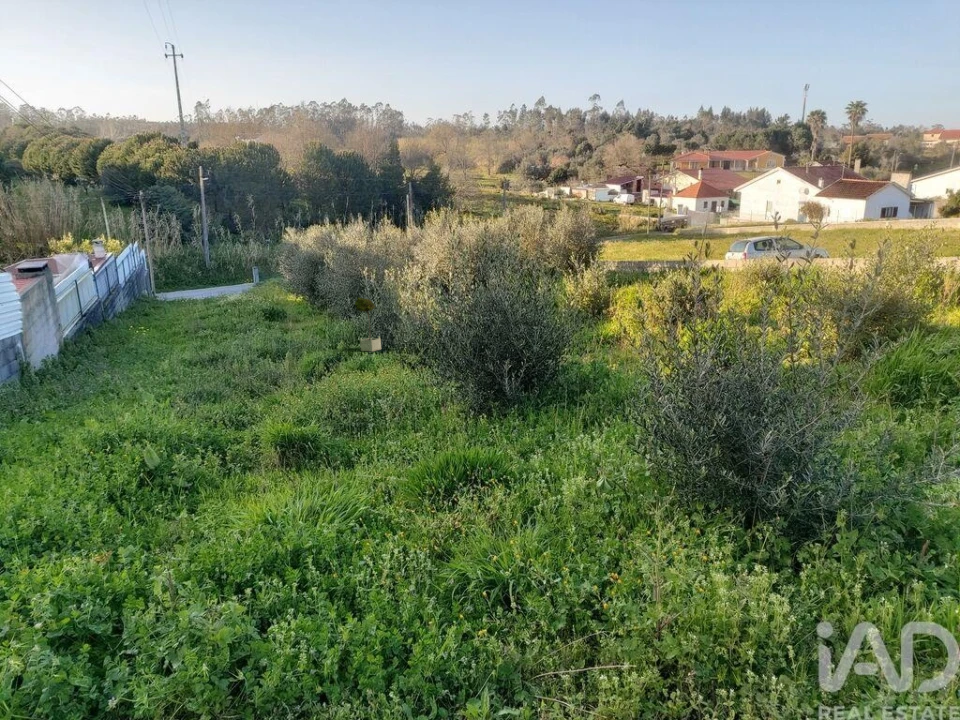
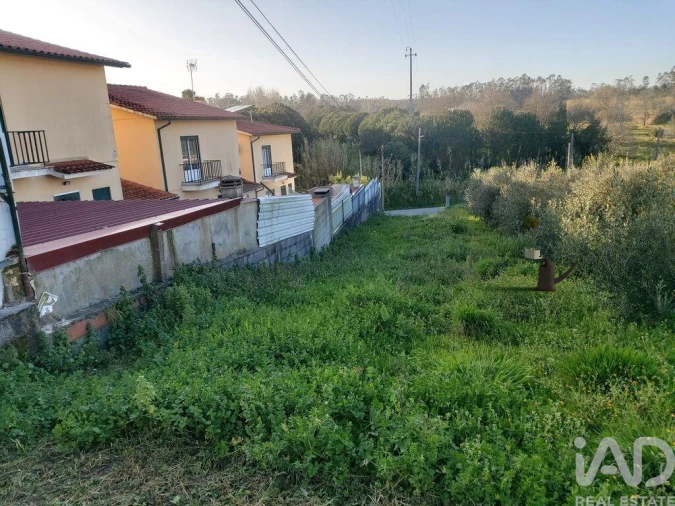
watering can: none [366,347,417,391] -> present [531,256,578,291]

